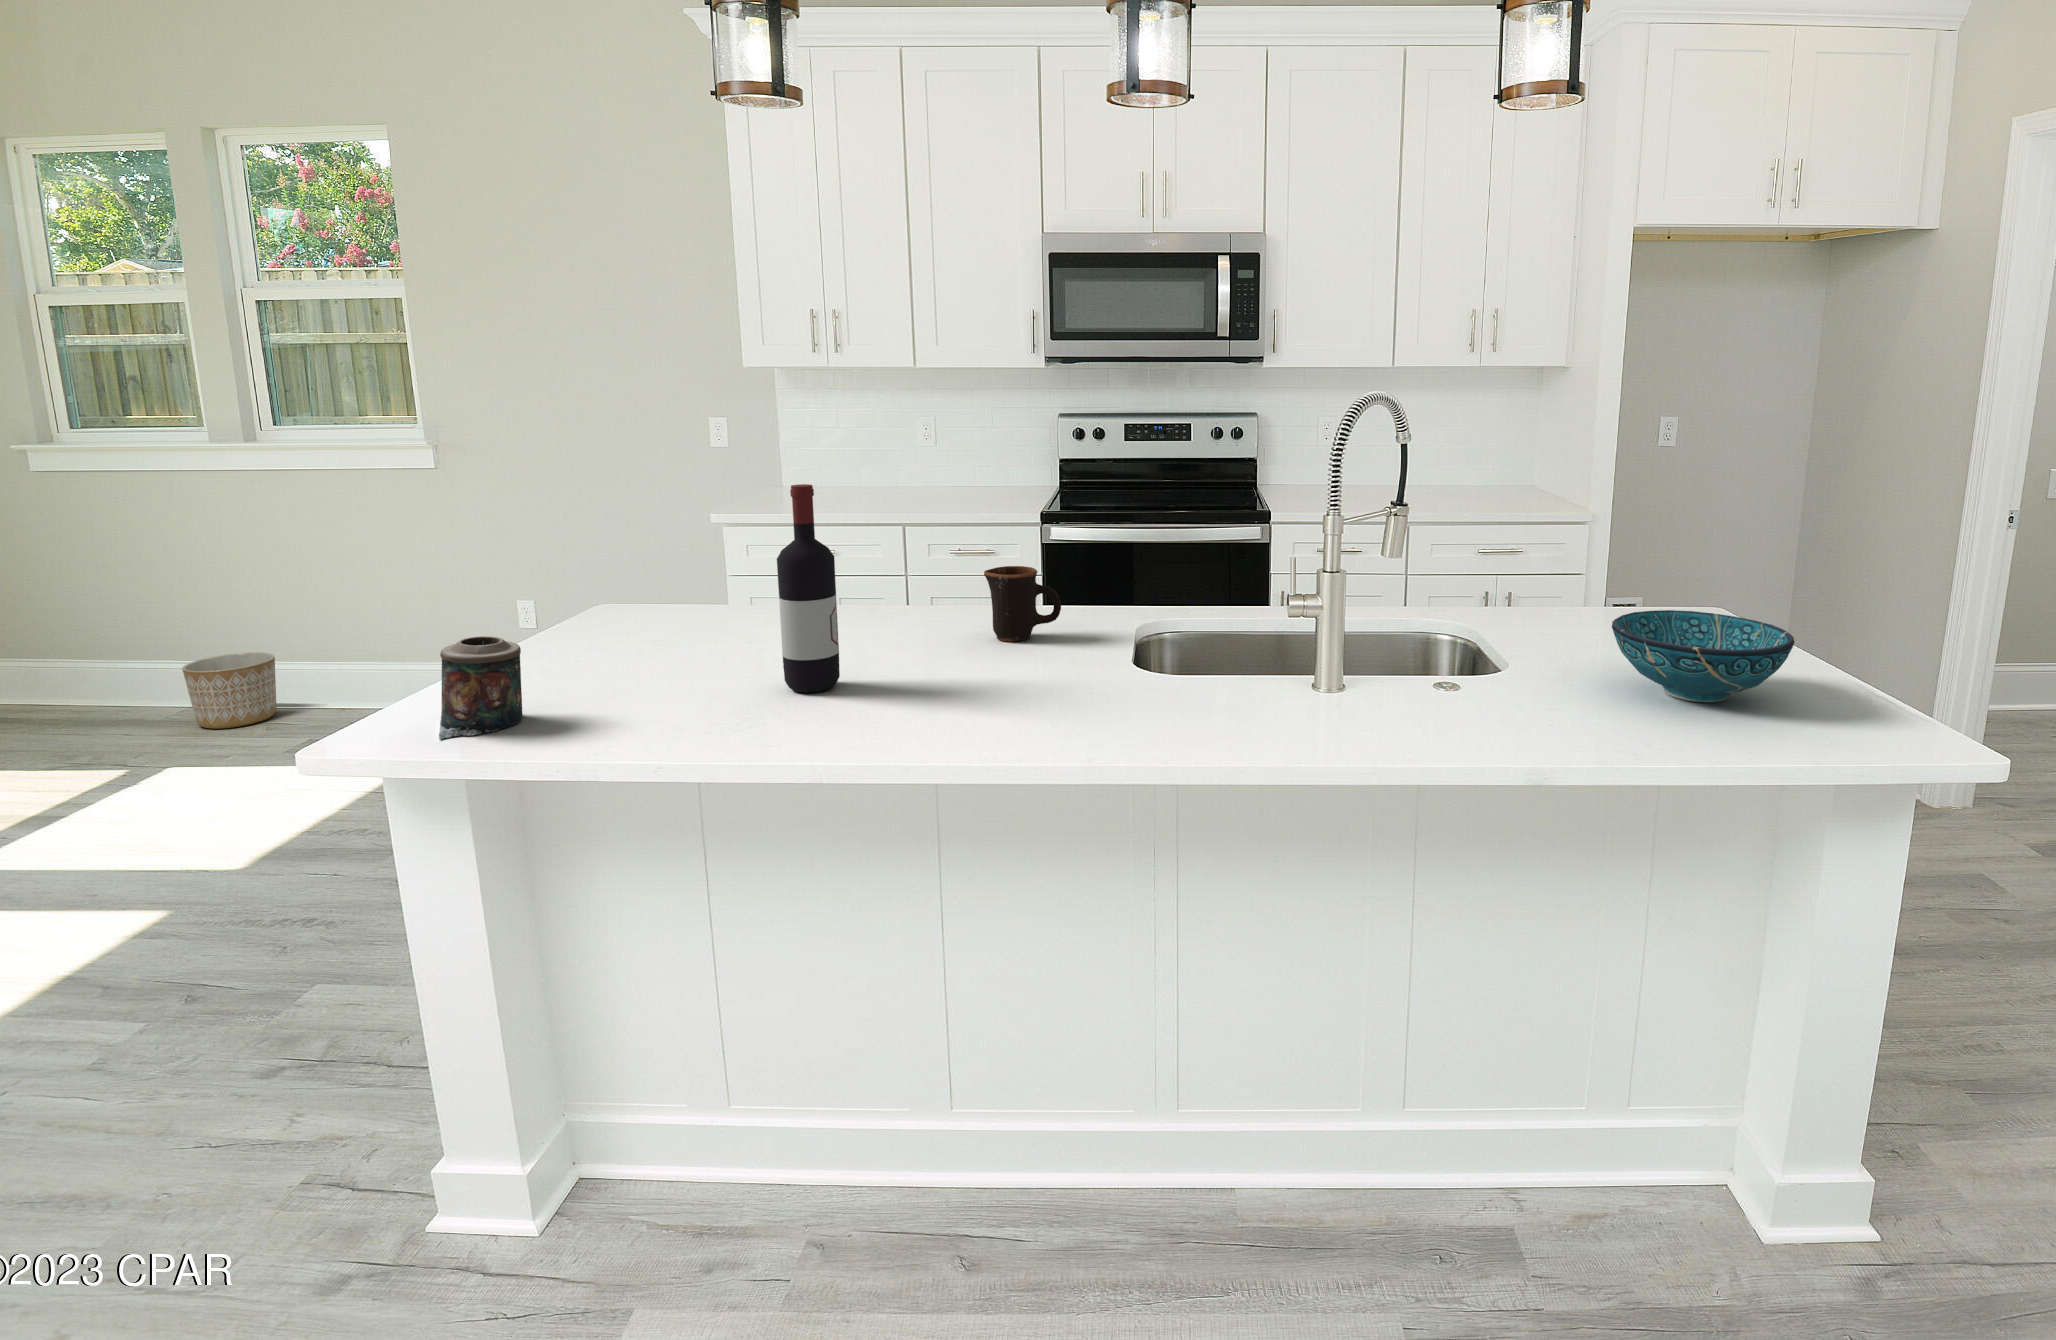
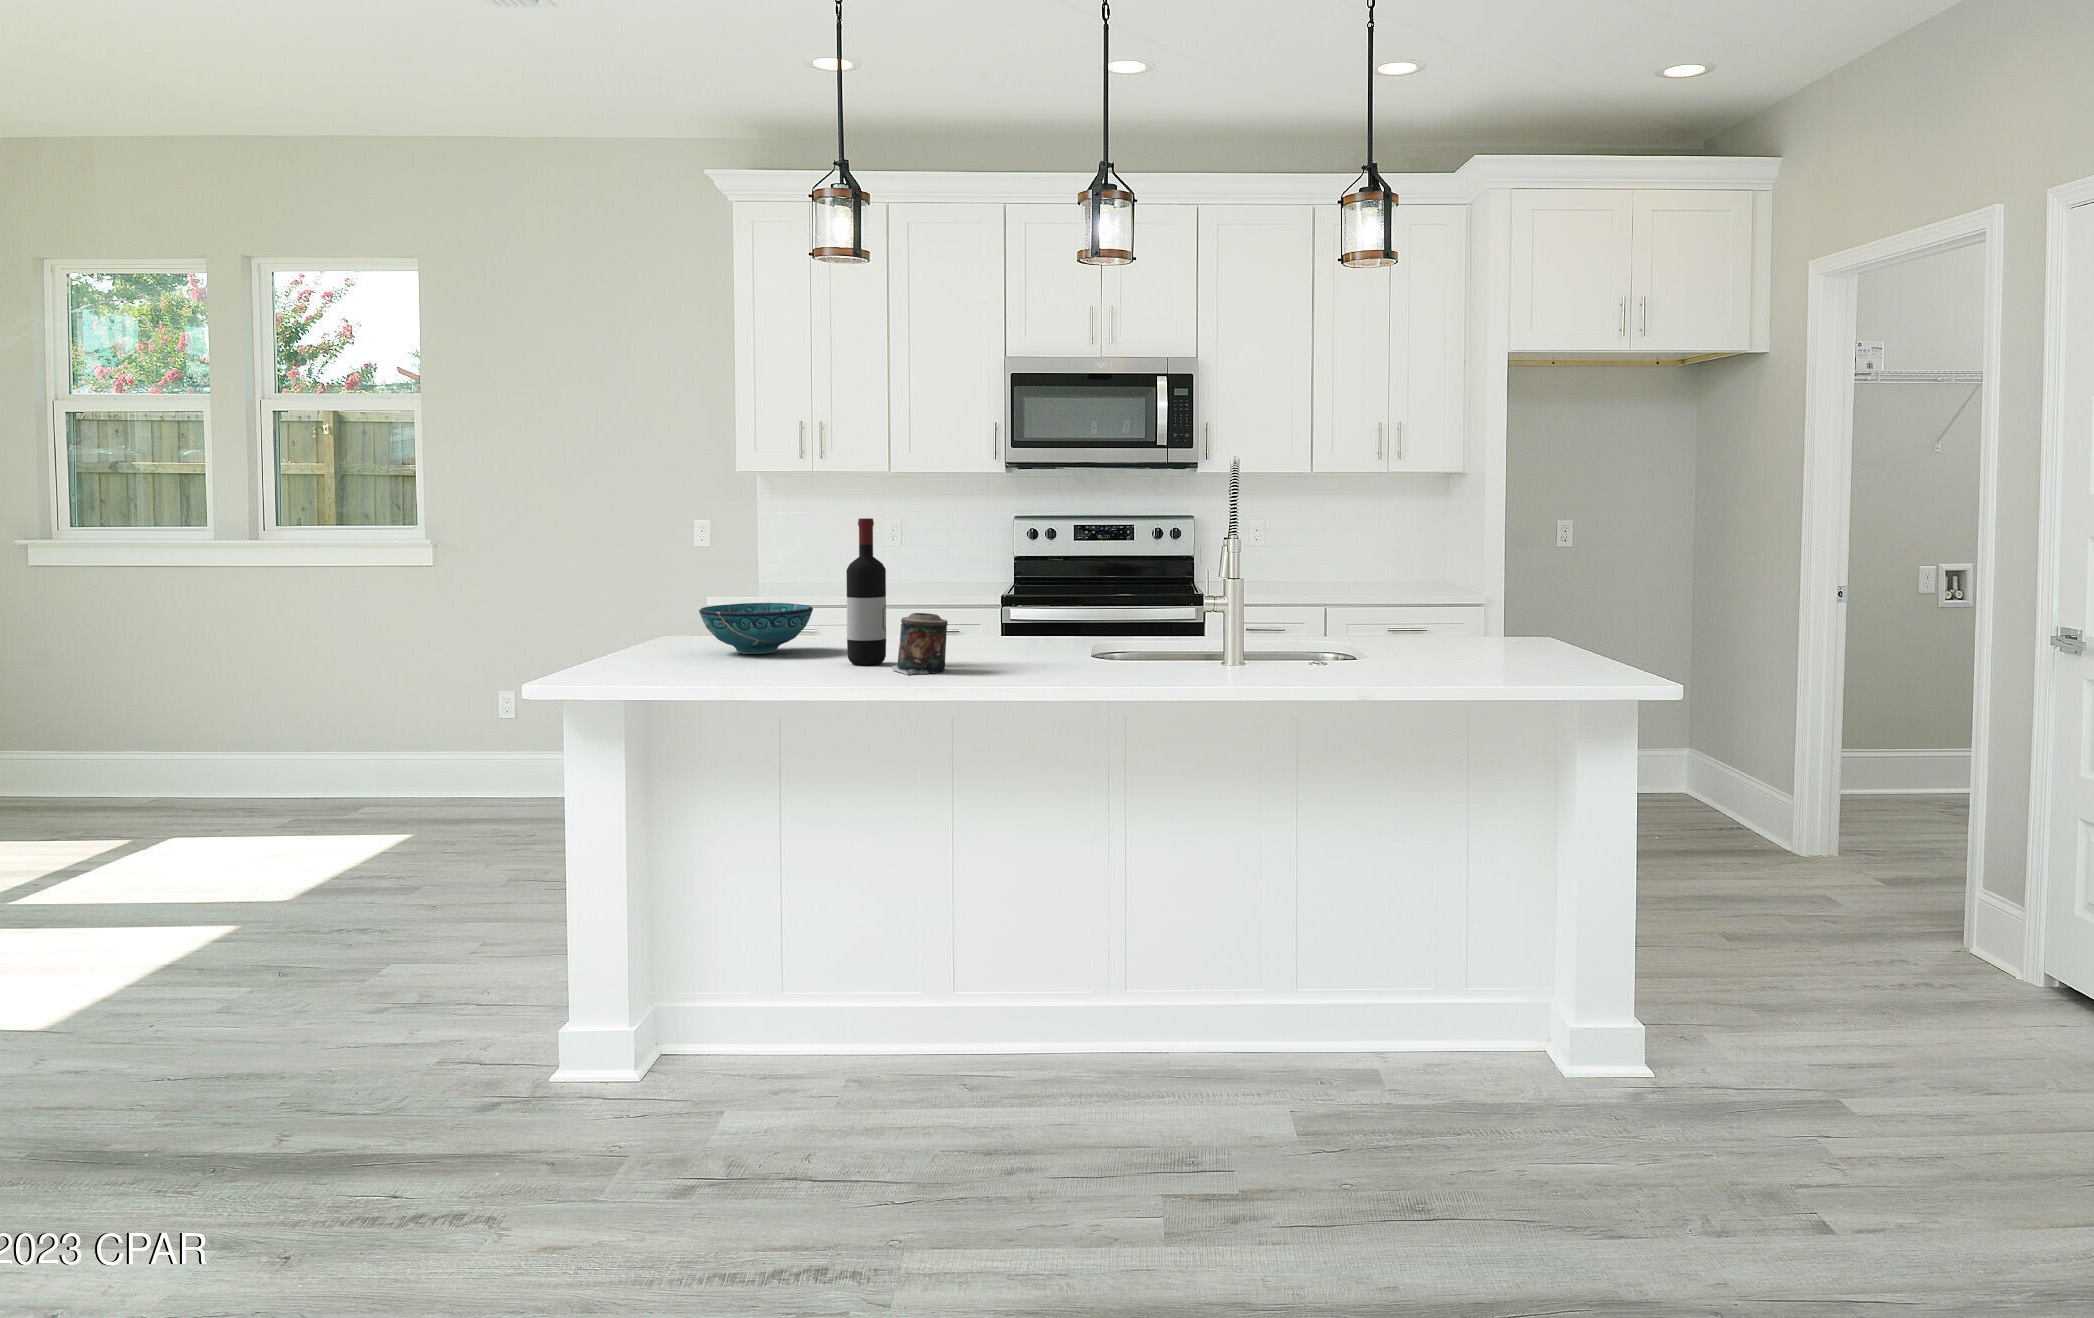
mug: present [984,566,1061,641] -> none [981,595,1038,649]
bowl: present [1612,610,1794,702] -> present [699,603,813,654]
candle: present [439,636,523,740] -> present [892,613,948,675]
planter: present [182,652,277,729] -> none [179,742,263,812]

